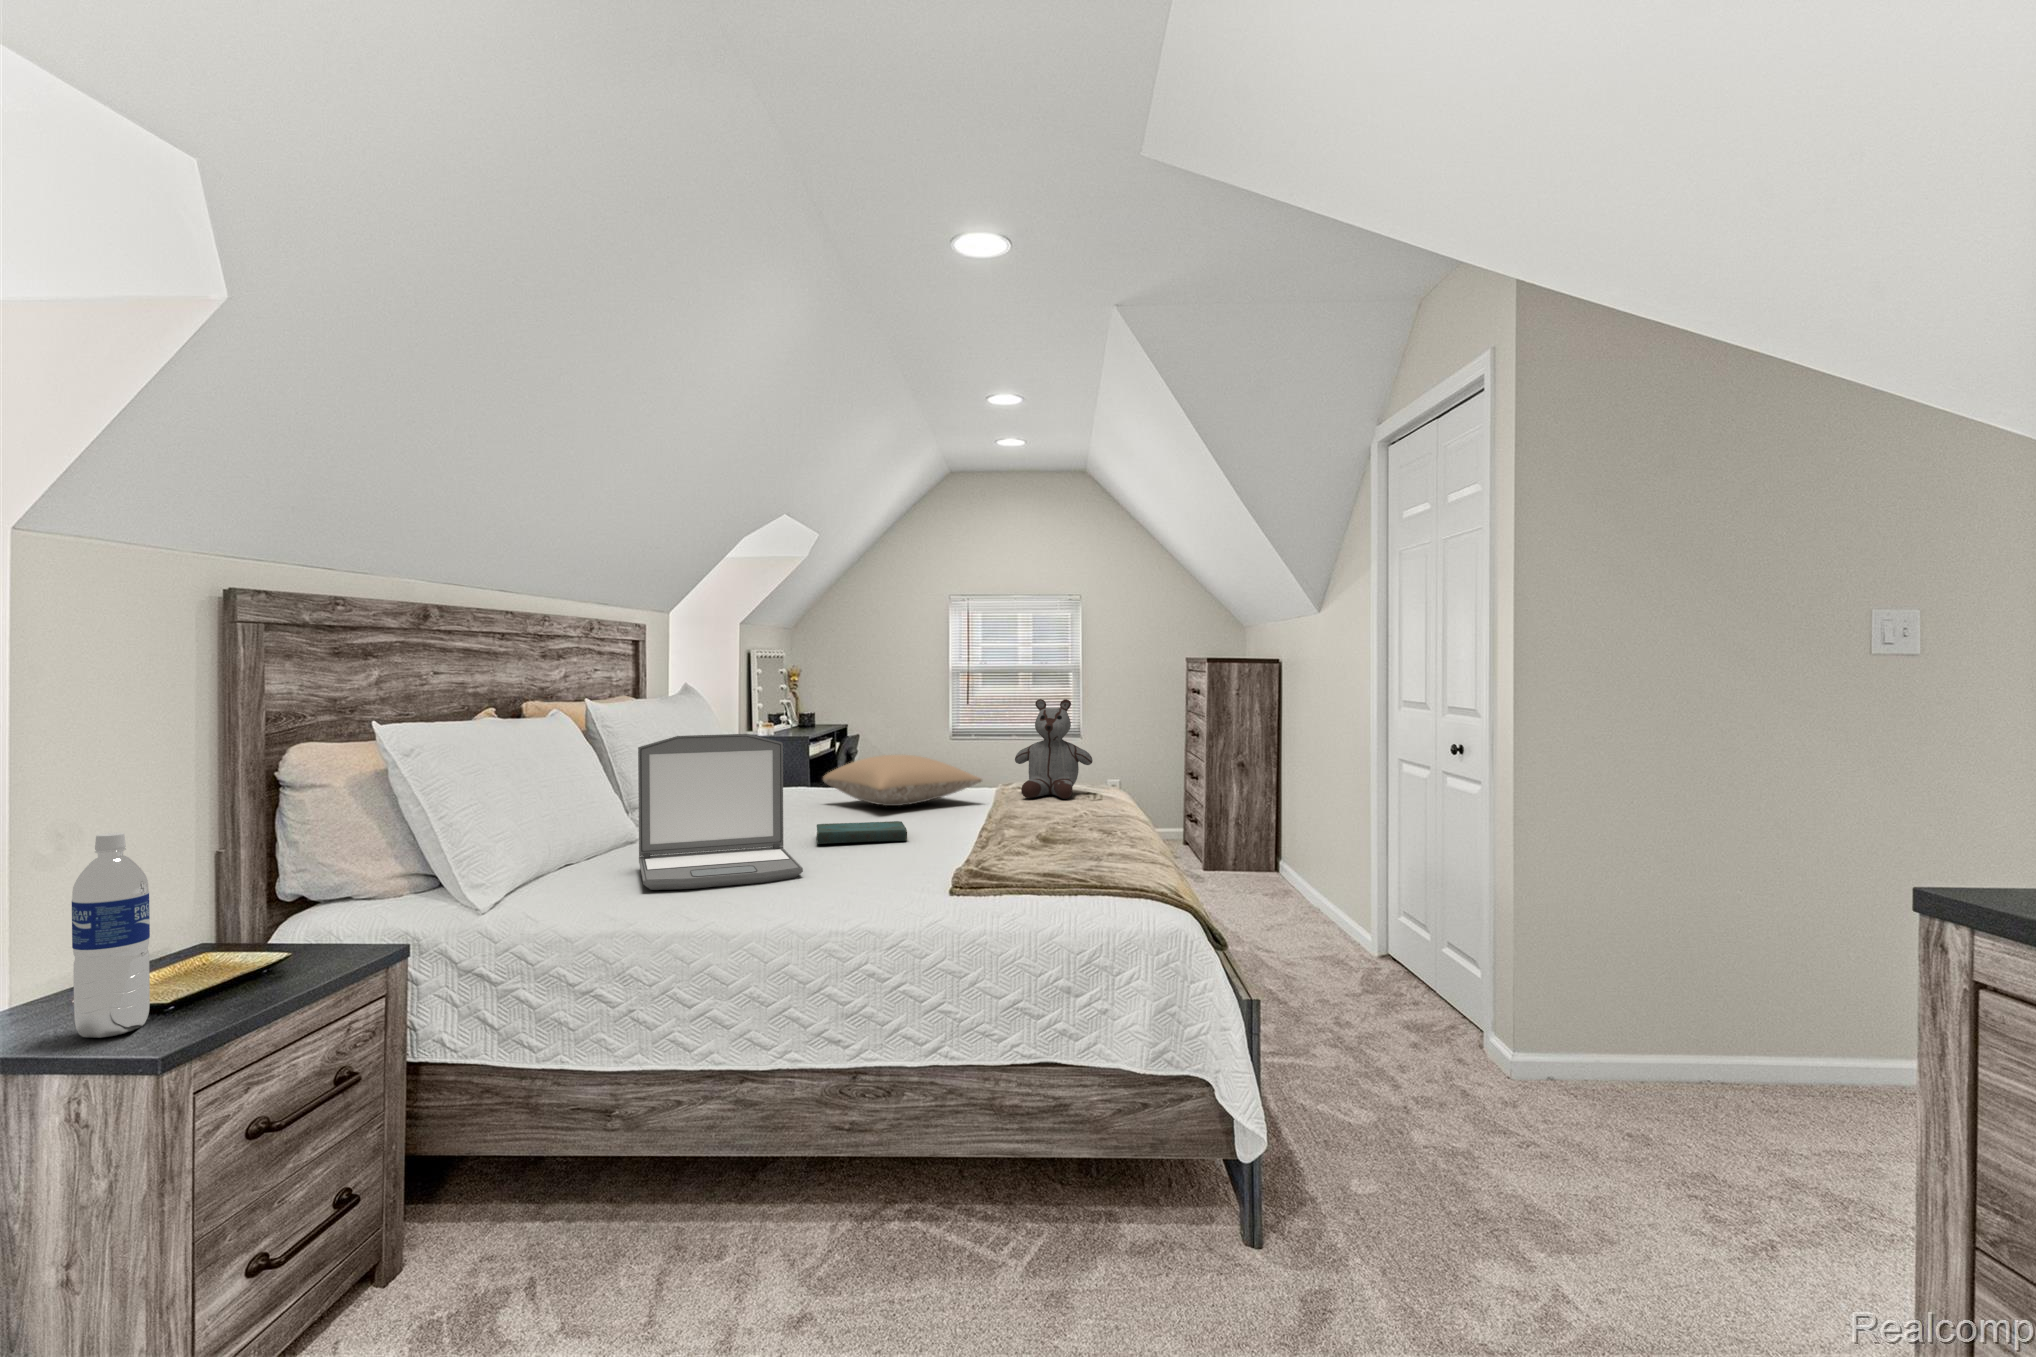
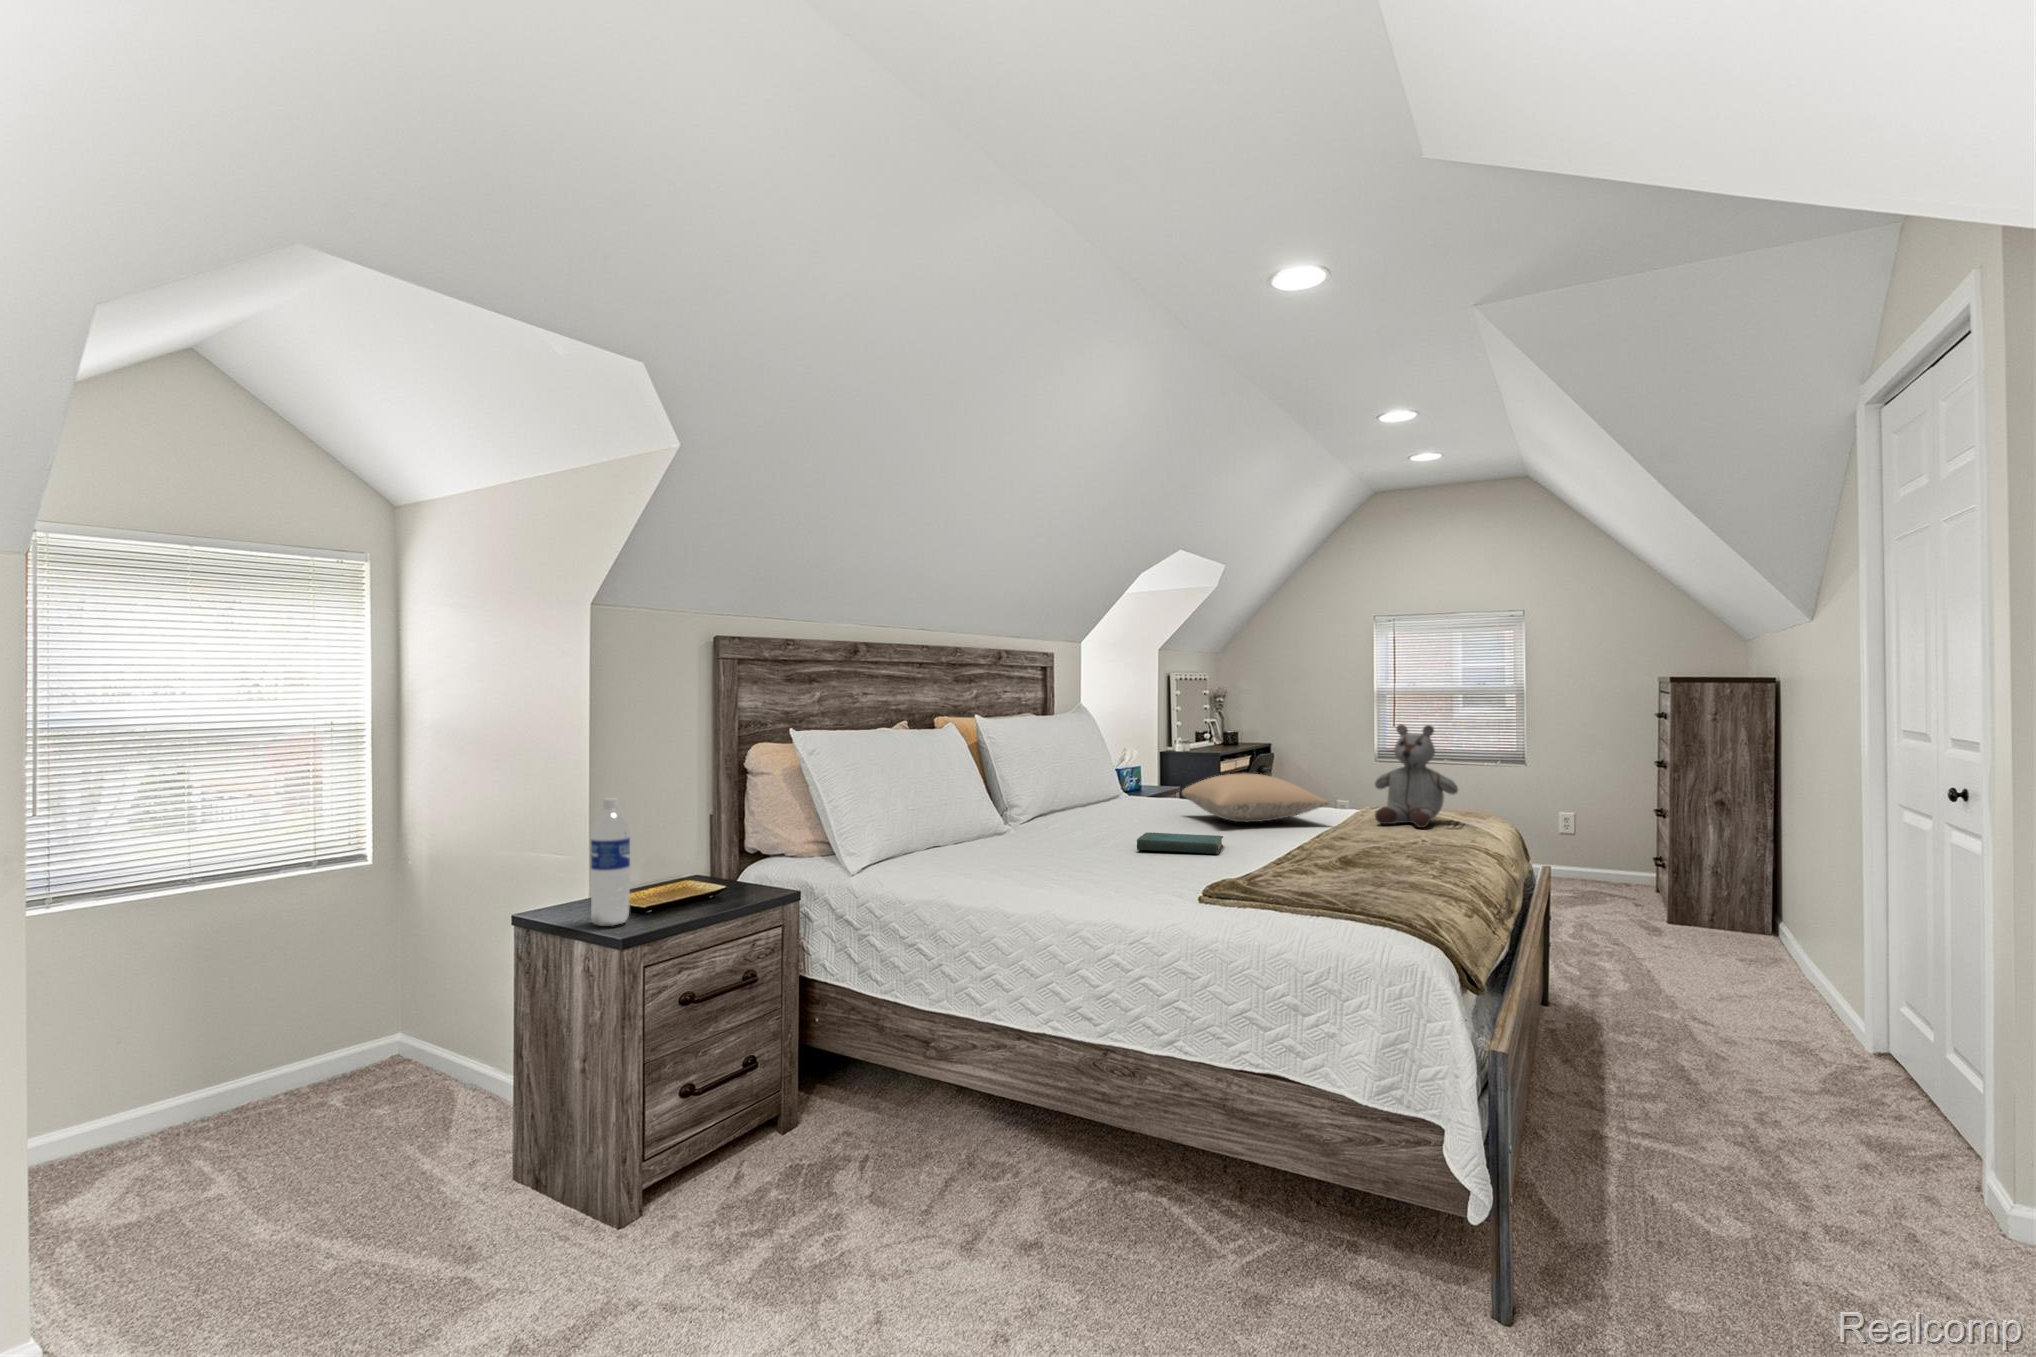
laptop: present [638,734,803,890] -> none [969,749,1100,877]

